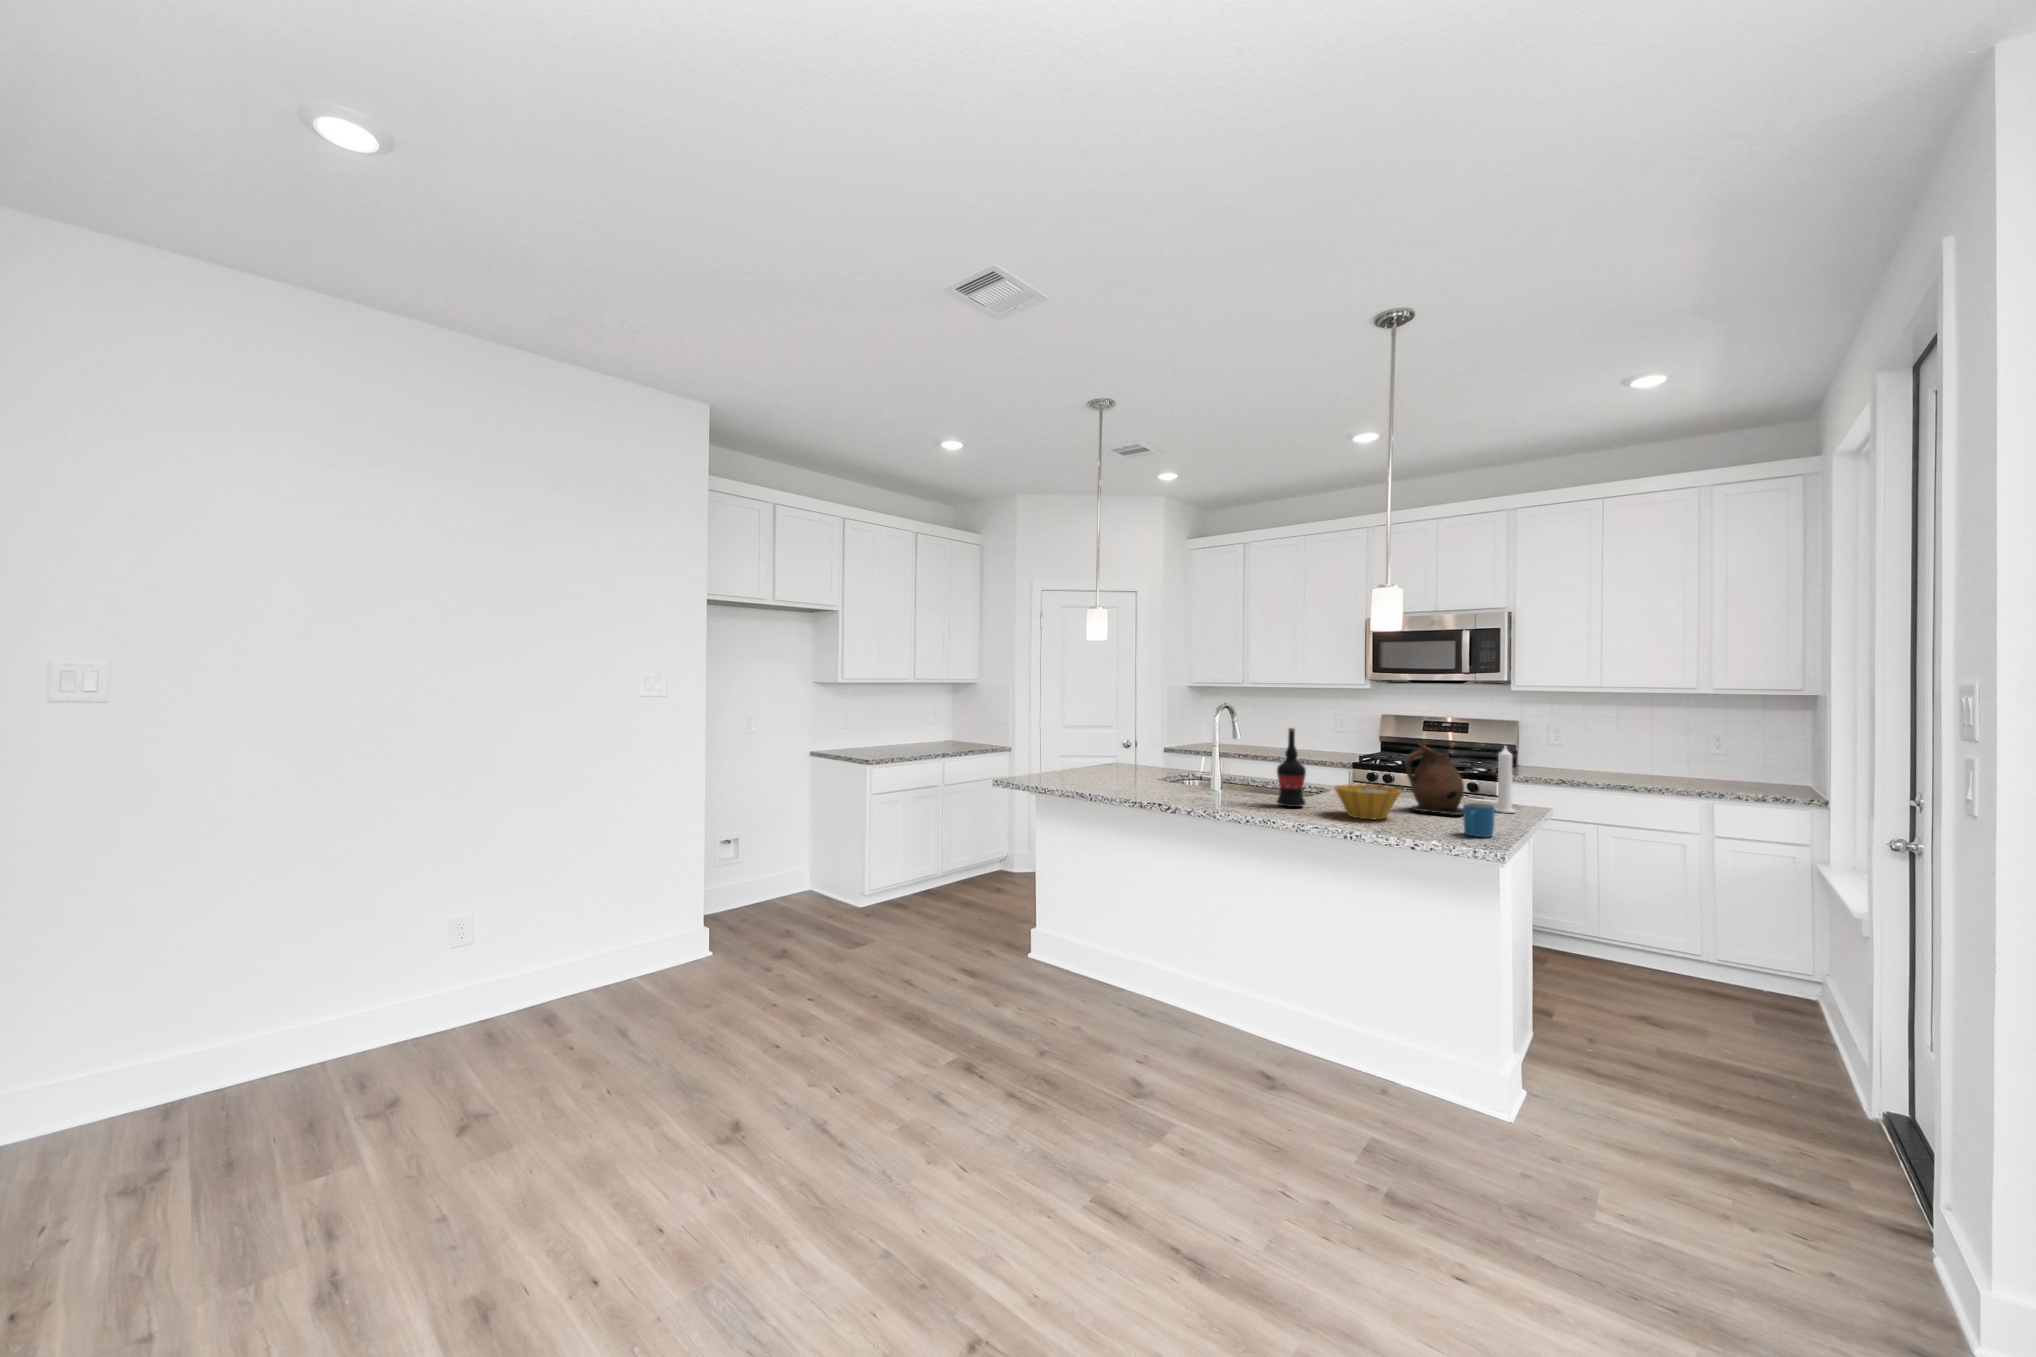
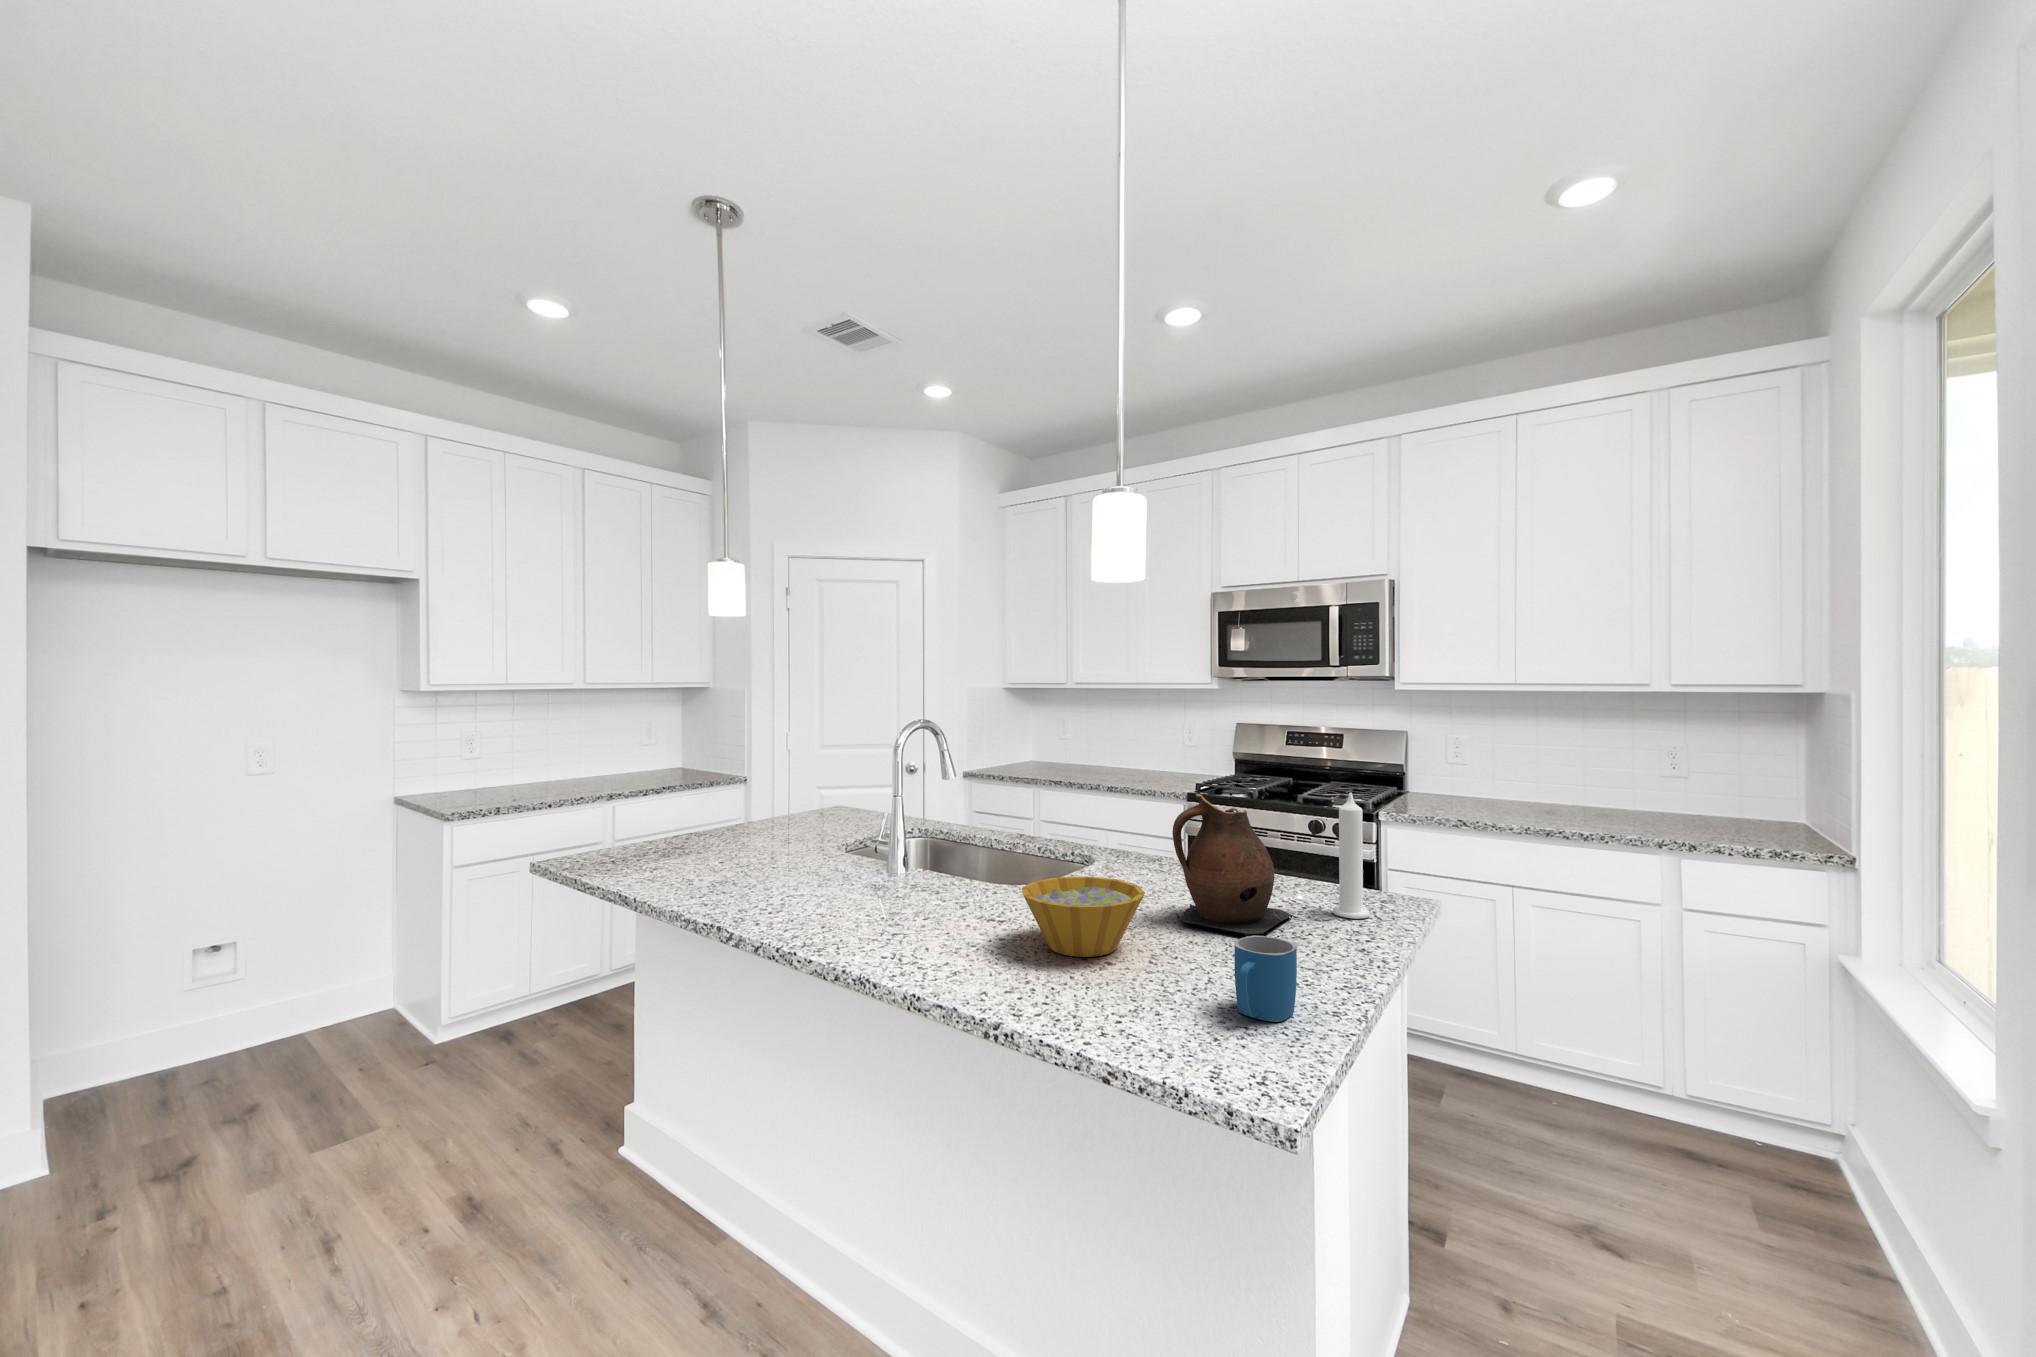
wine bottle: present [1277,728,1306,807] -> none [943,769,994,919]

